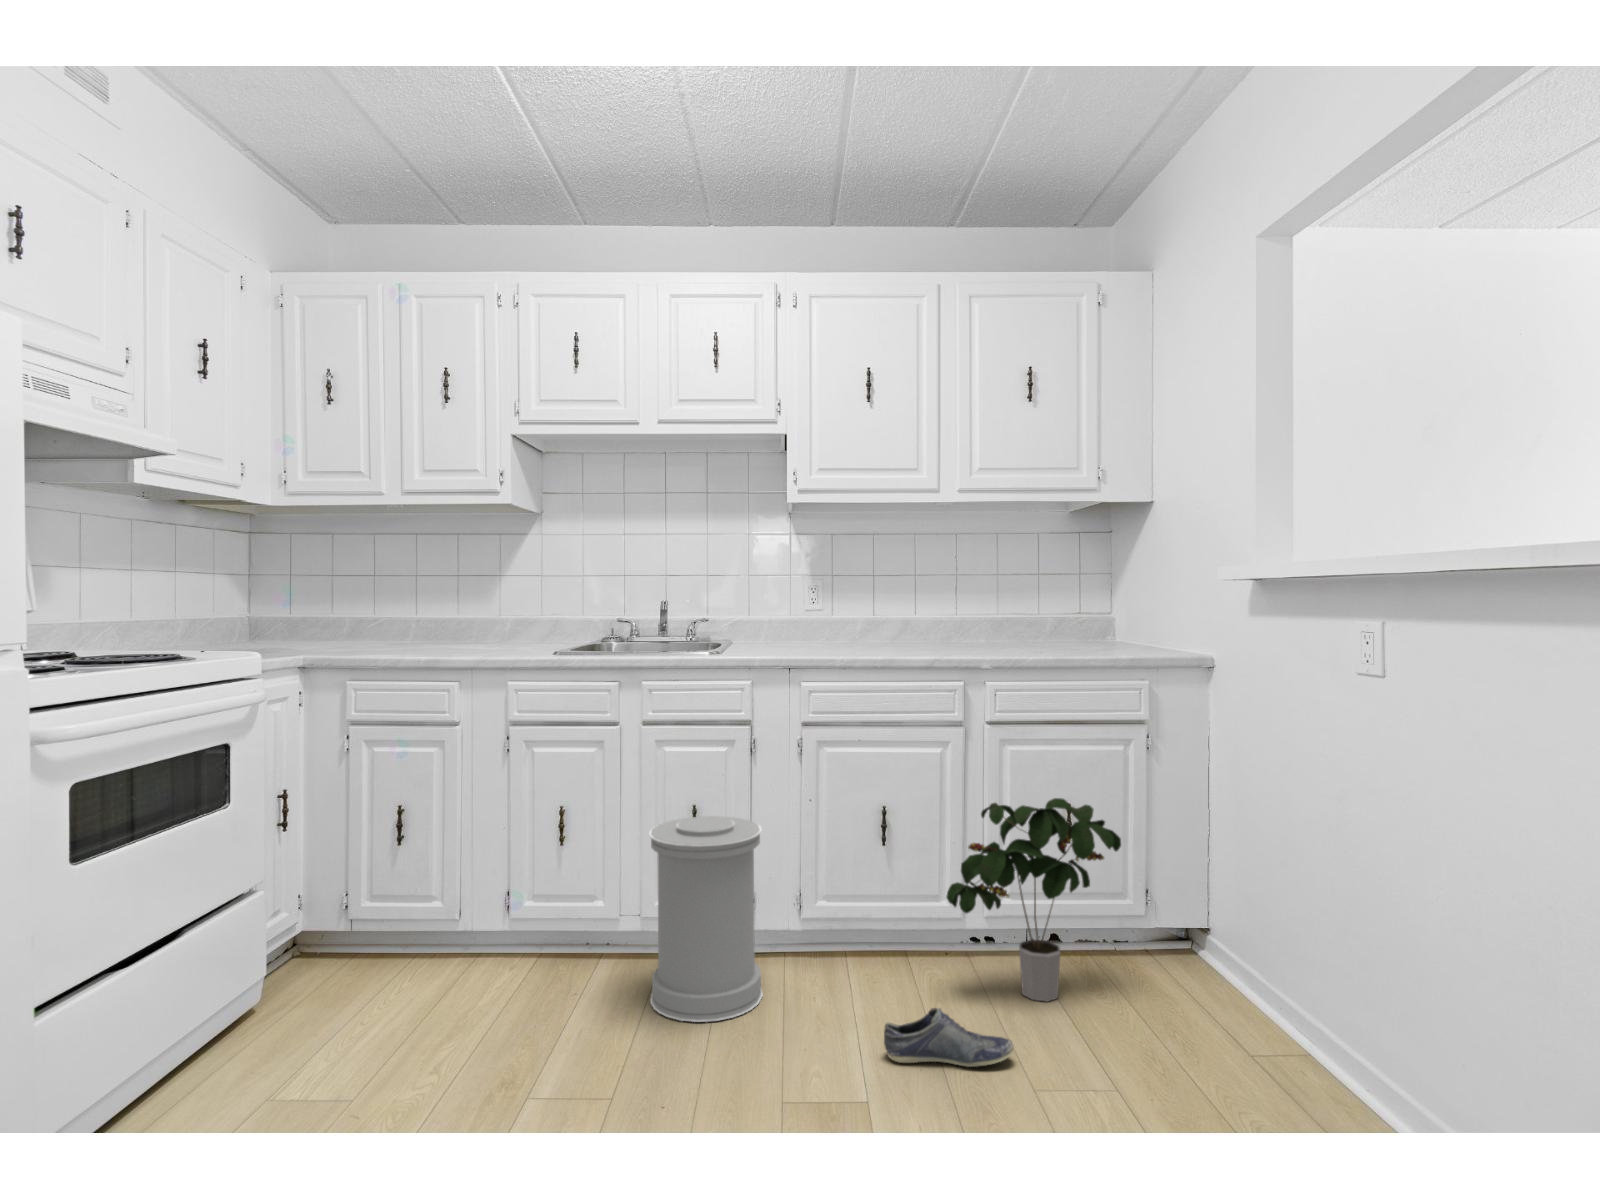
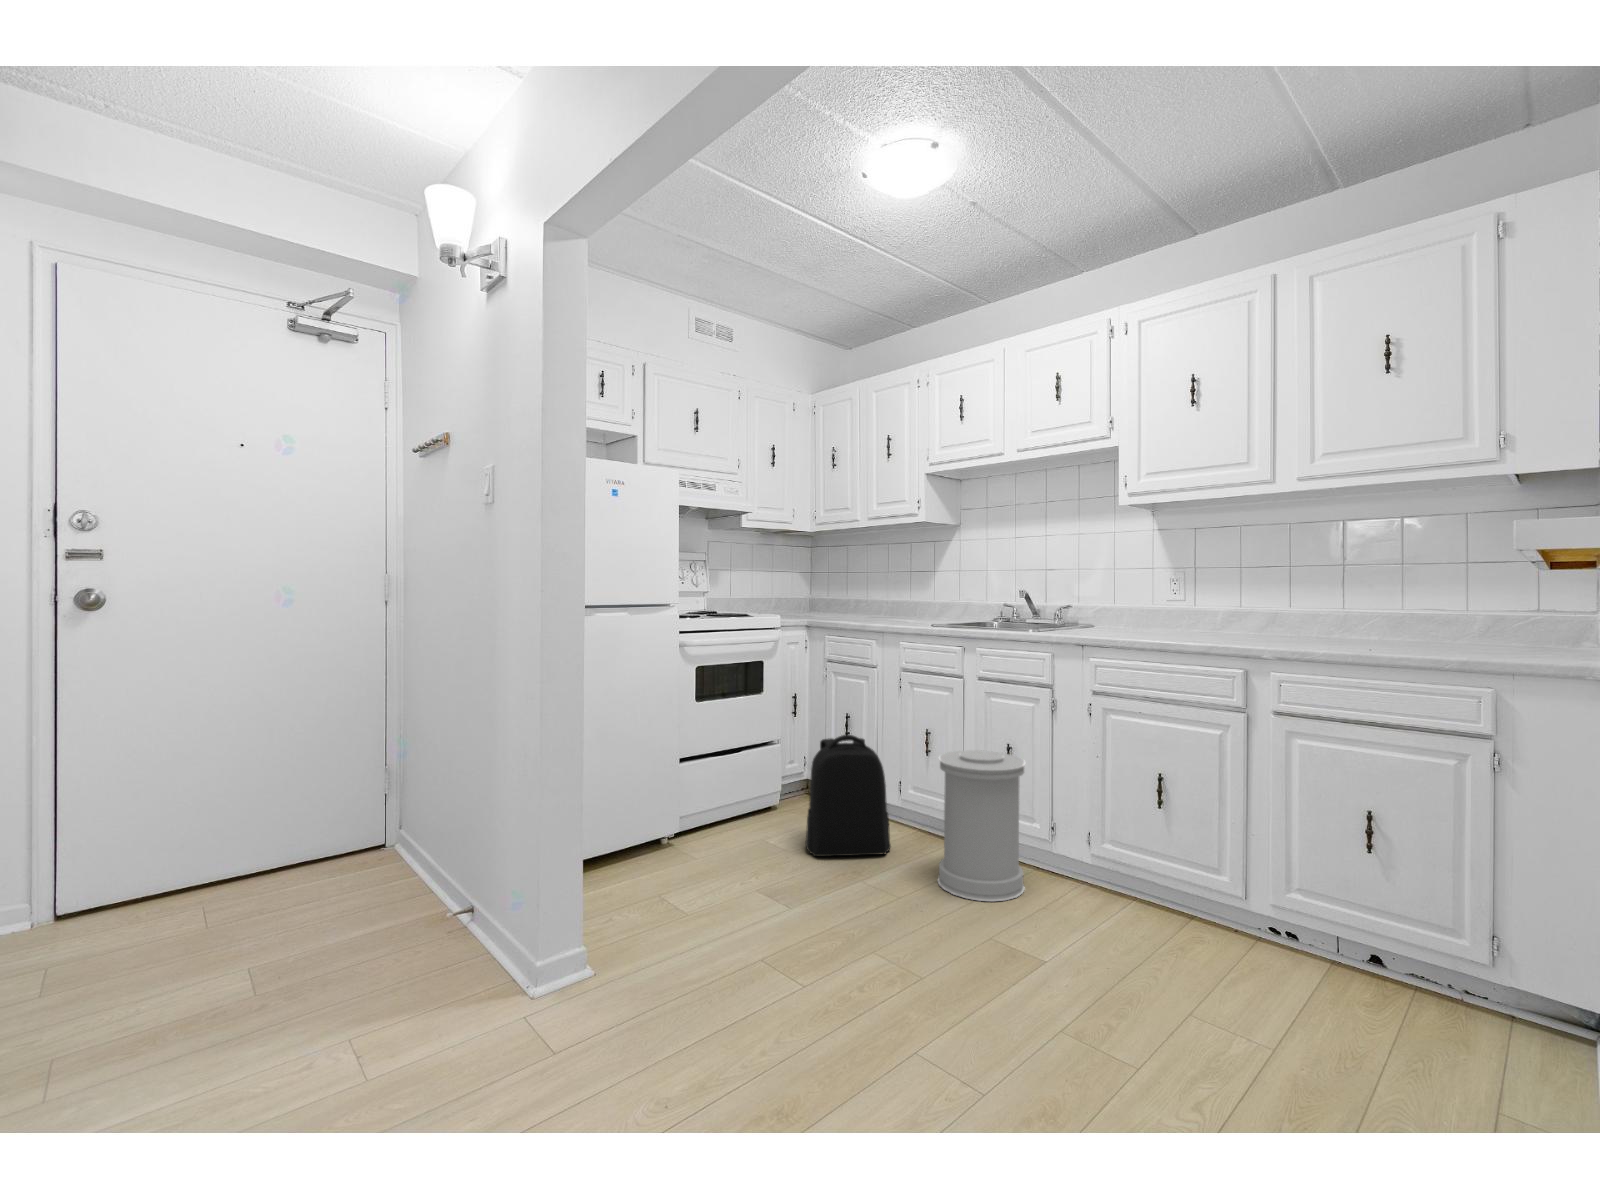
potted plant: present [947,798,1121,1001] -> none [1162,785,1375,996]
backpack: none [407,836,551,1049] -> present [805,735,891,856]
shoe: present [884,1008,1014,1067] -> none [1041,934,1144,1000]

